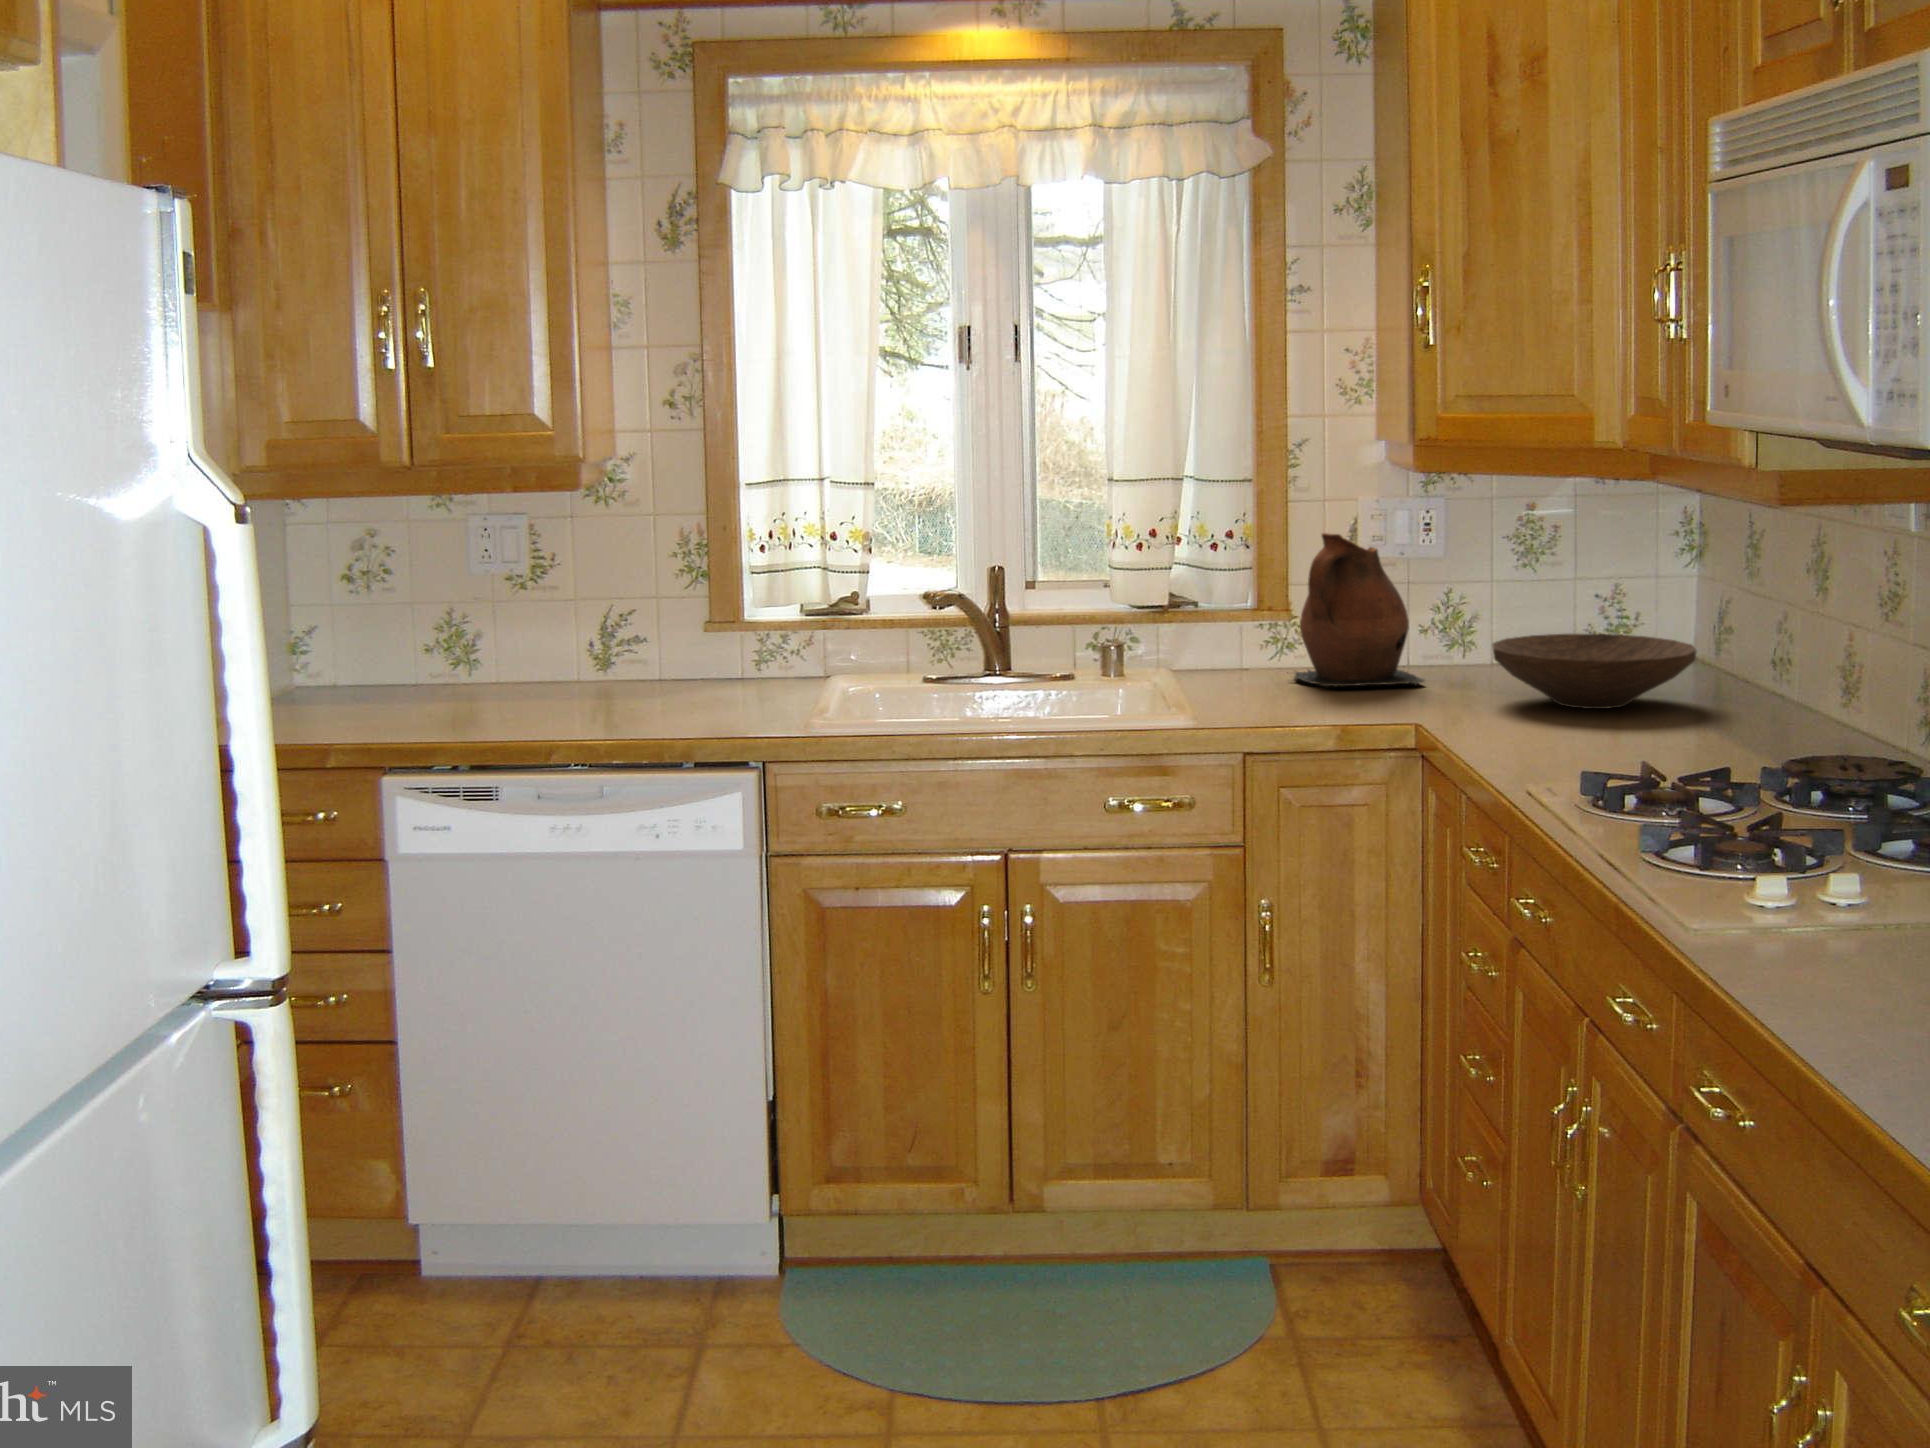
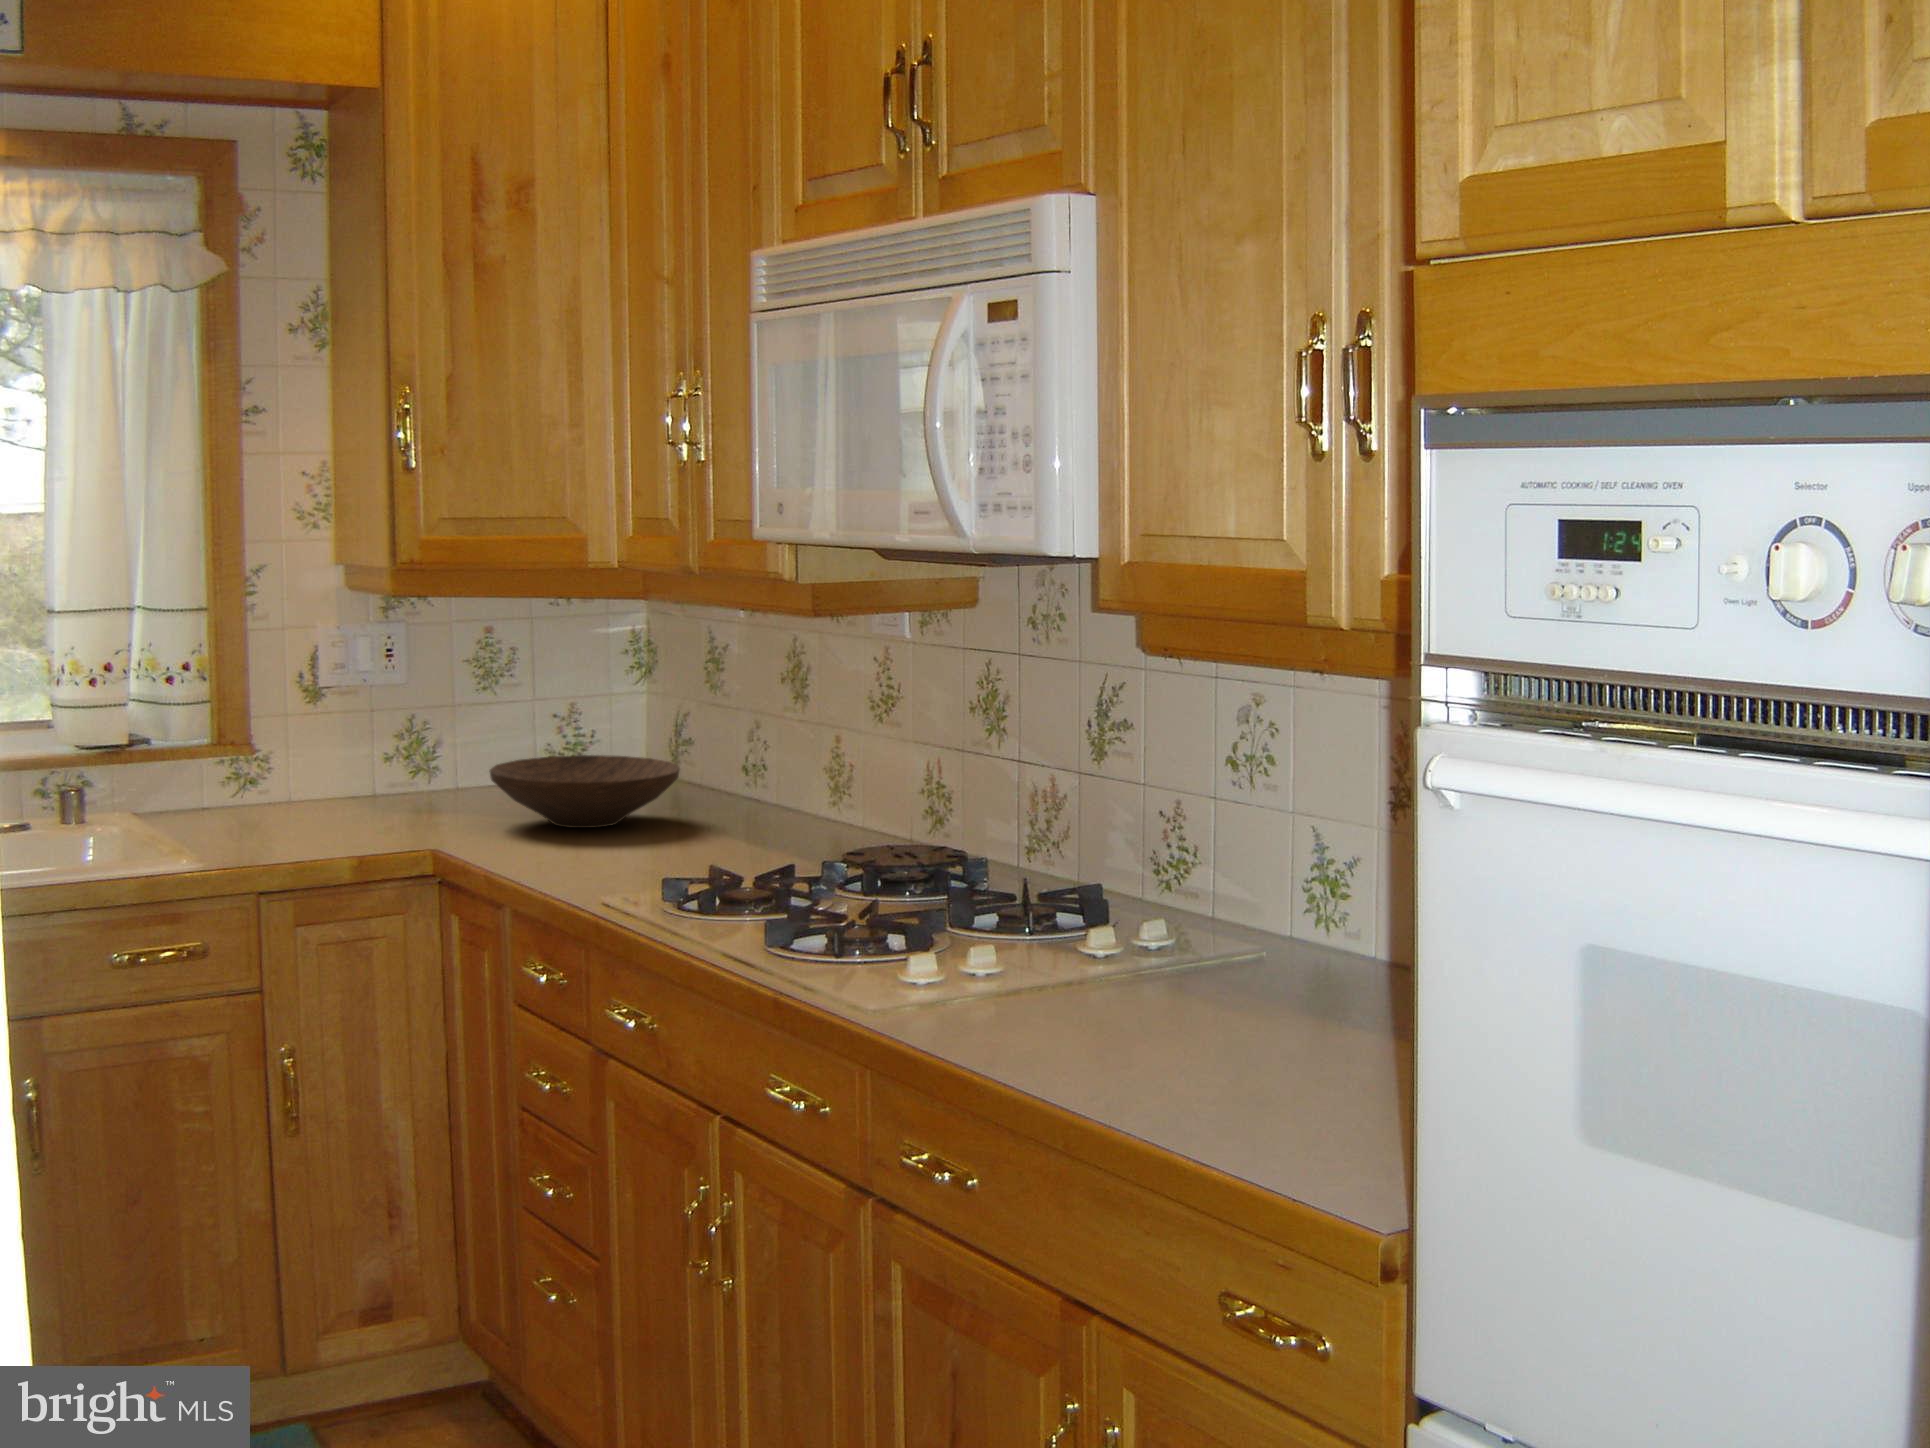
ceramic pitcher: present [1287,533,1425,686] -> none [262,664,412,823]

